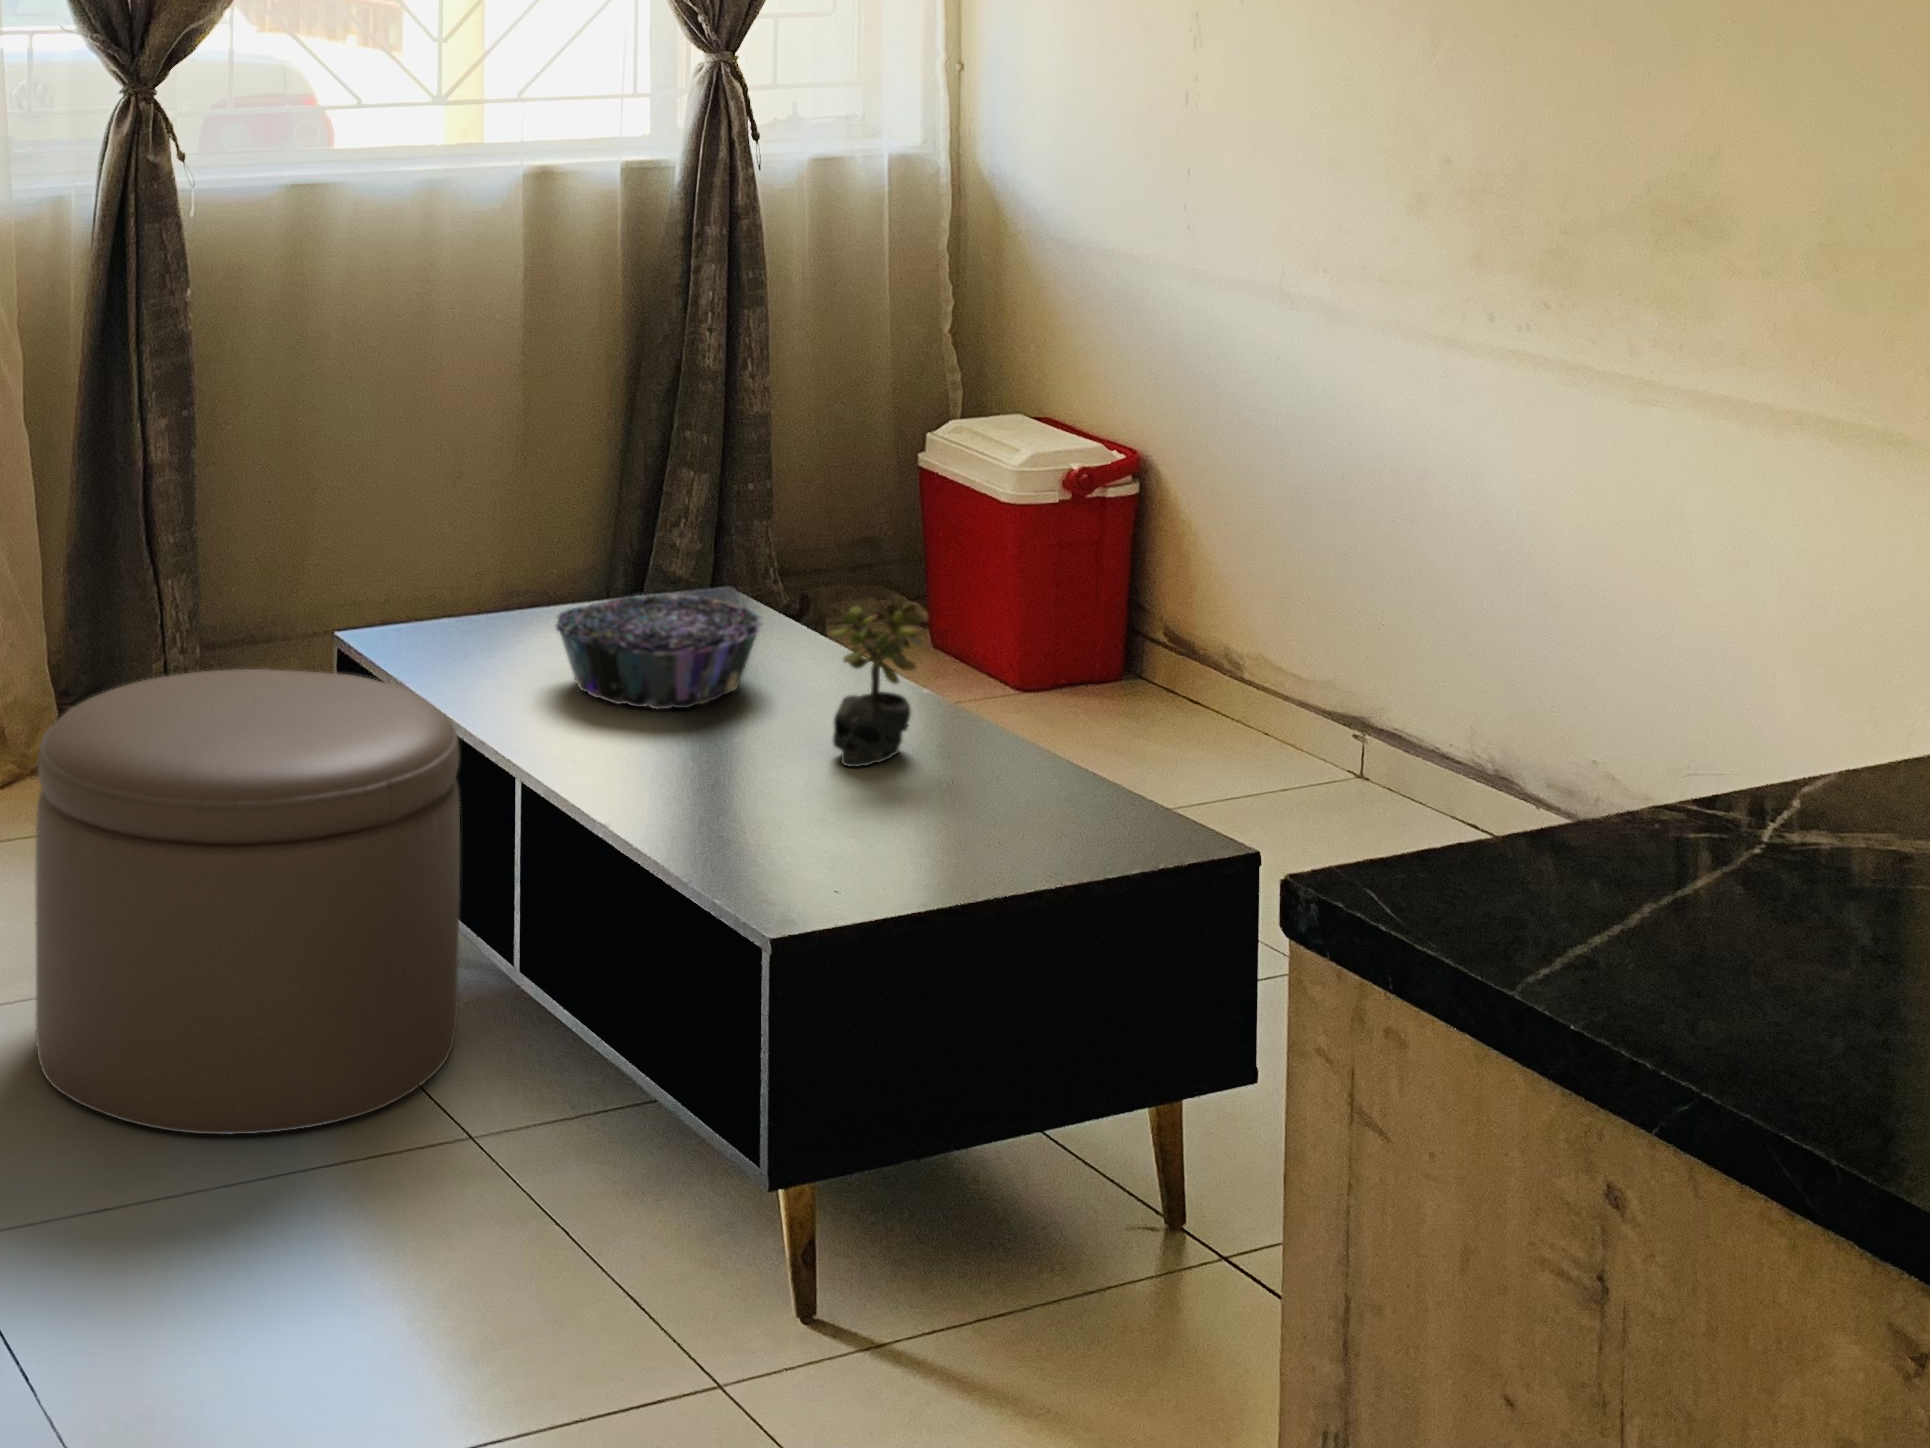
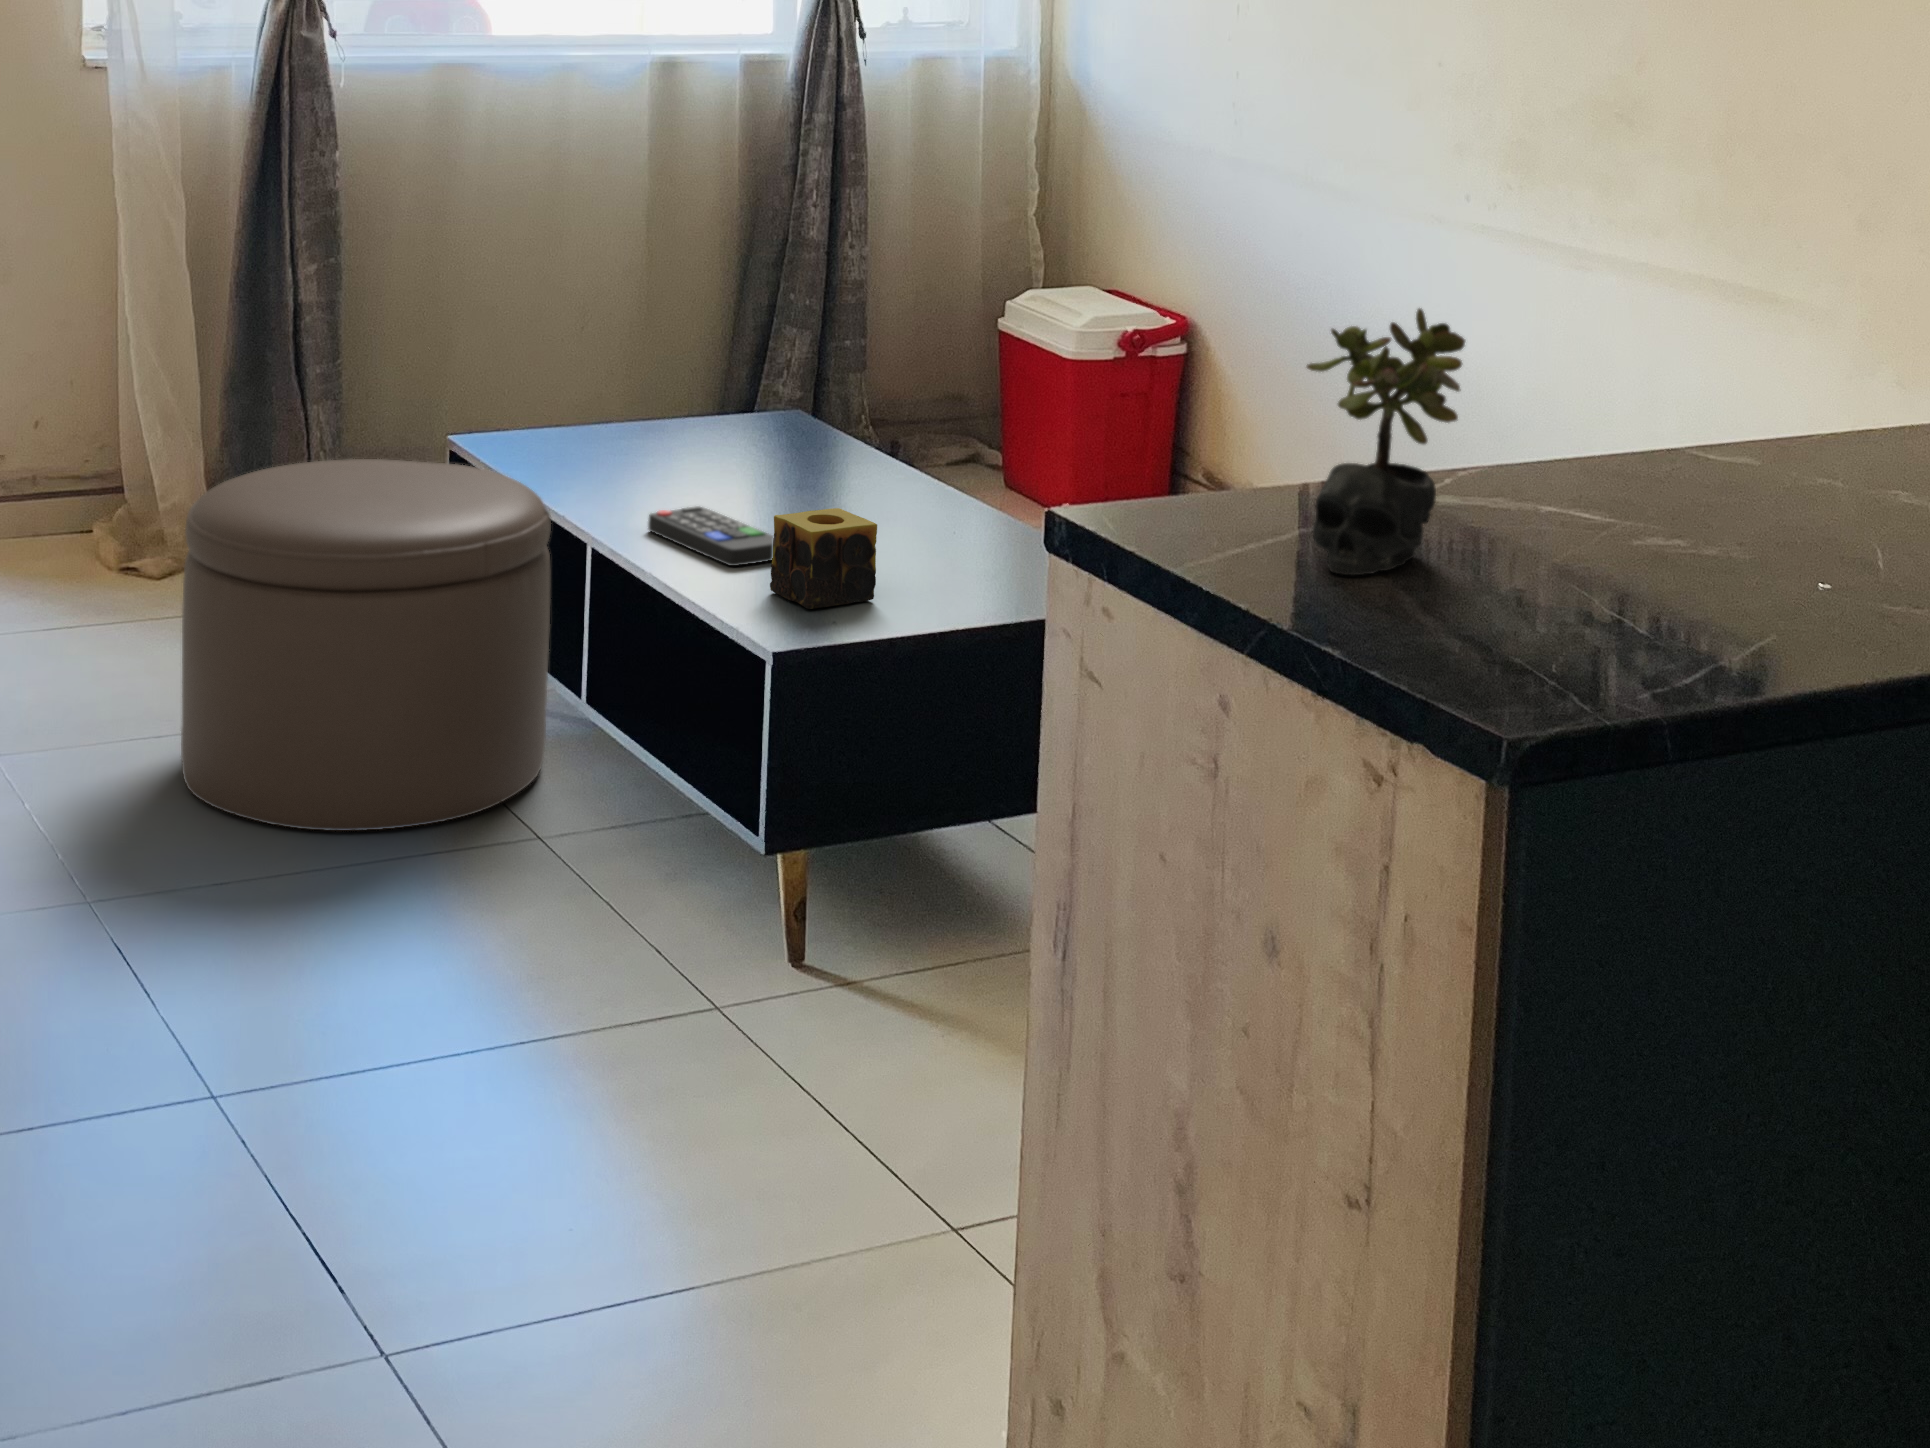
decorative bowl: present [555,594,763,709] -> none [640,405,818,496]
succulent plant: present [828,596,927,767] -> present [1307,308,1465,575]
remote control: none [579,729,747,810] -> present [648,506,773,566]
candle: none [738,741,868,872] -> present [770,508,877,609]

